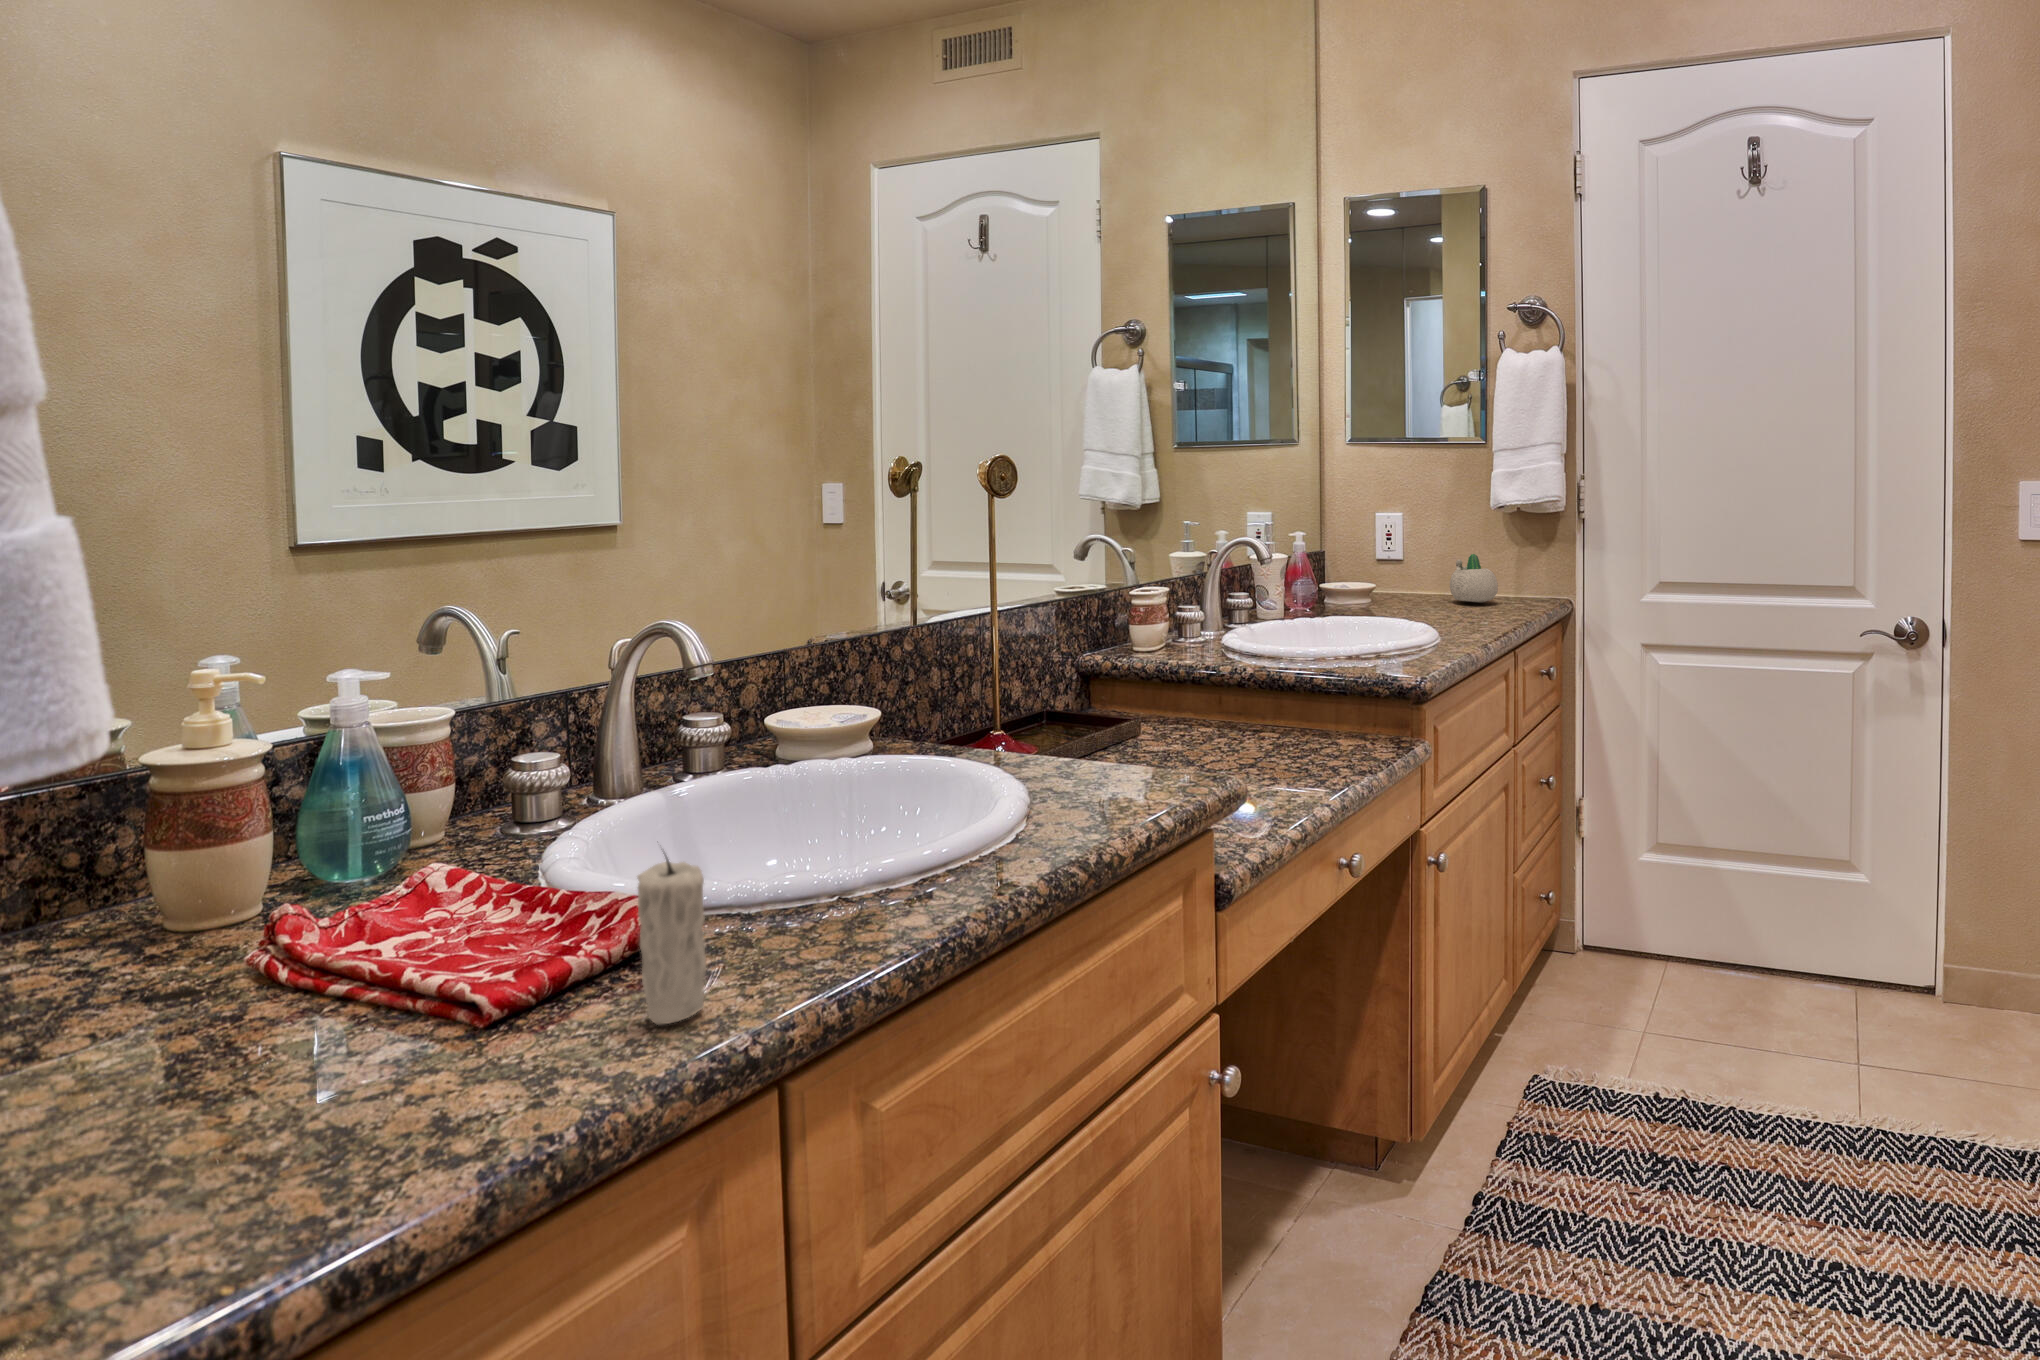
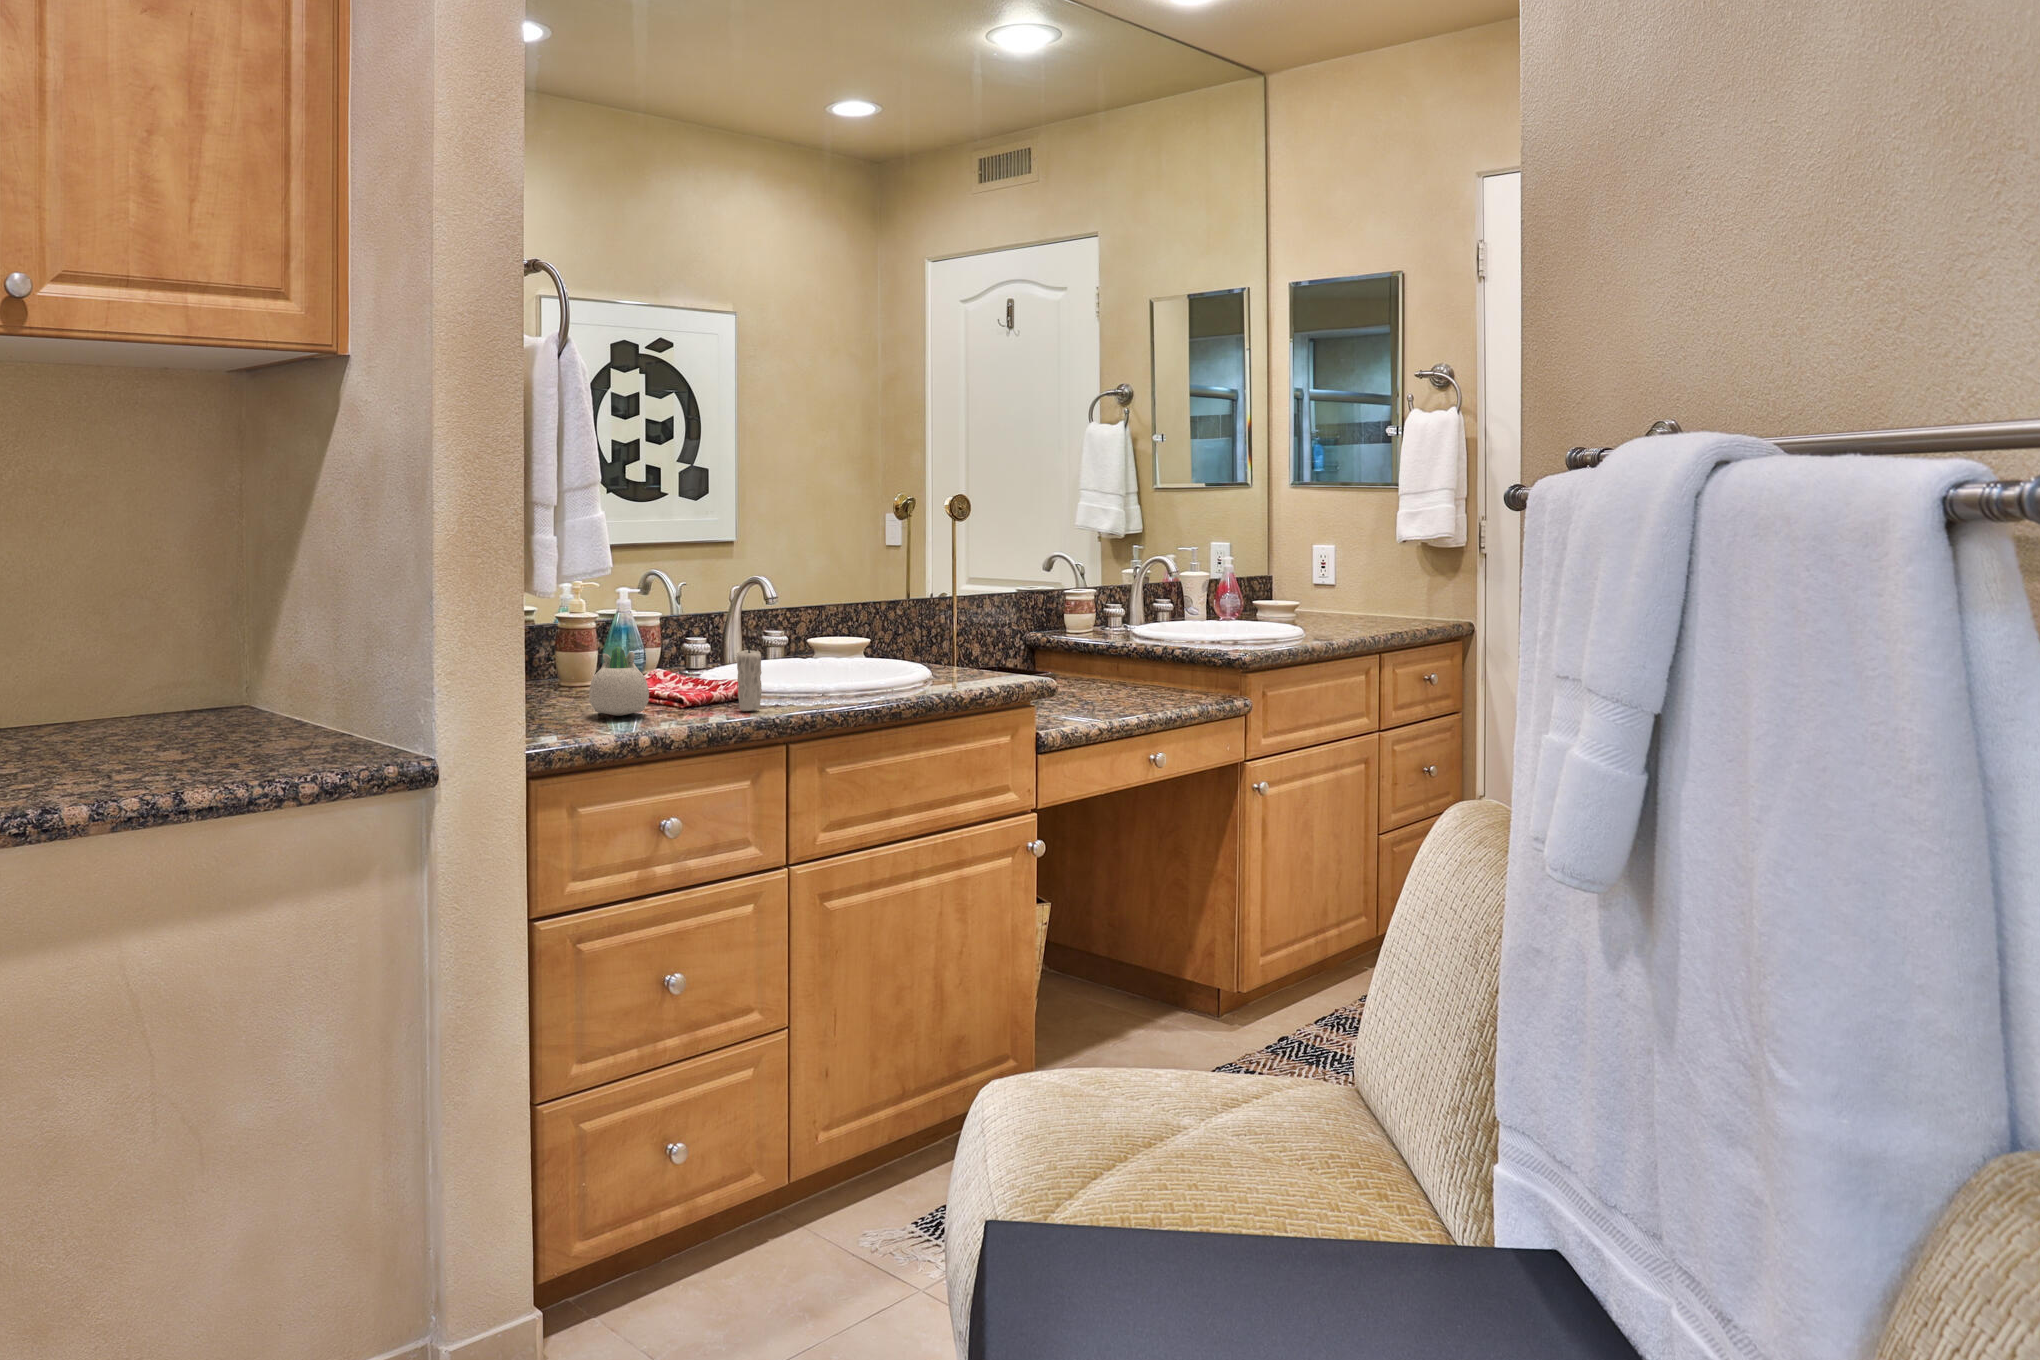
succulent planter: present [1450,554,1498,603] -> present [589,647,649,716]

